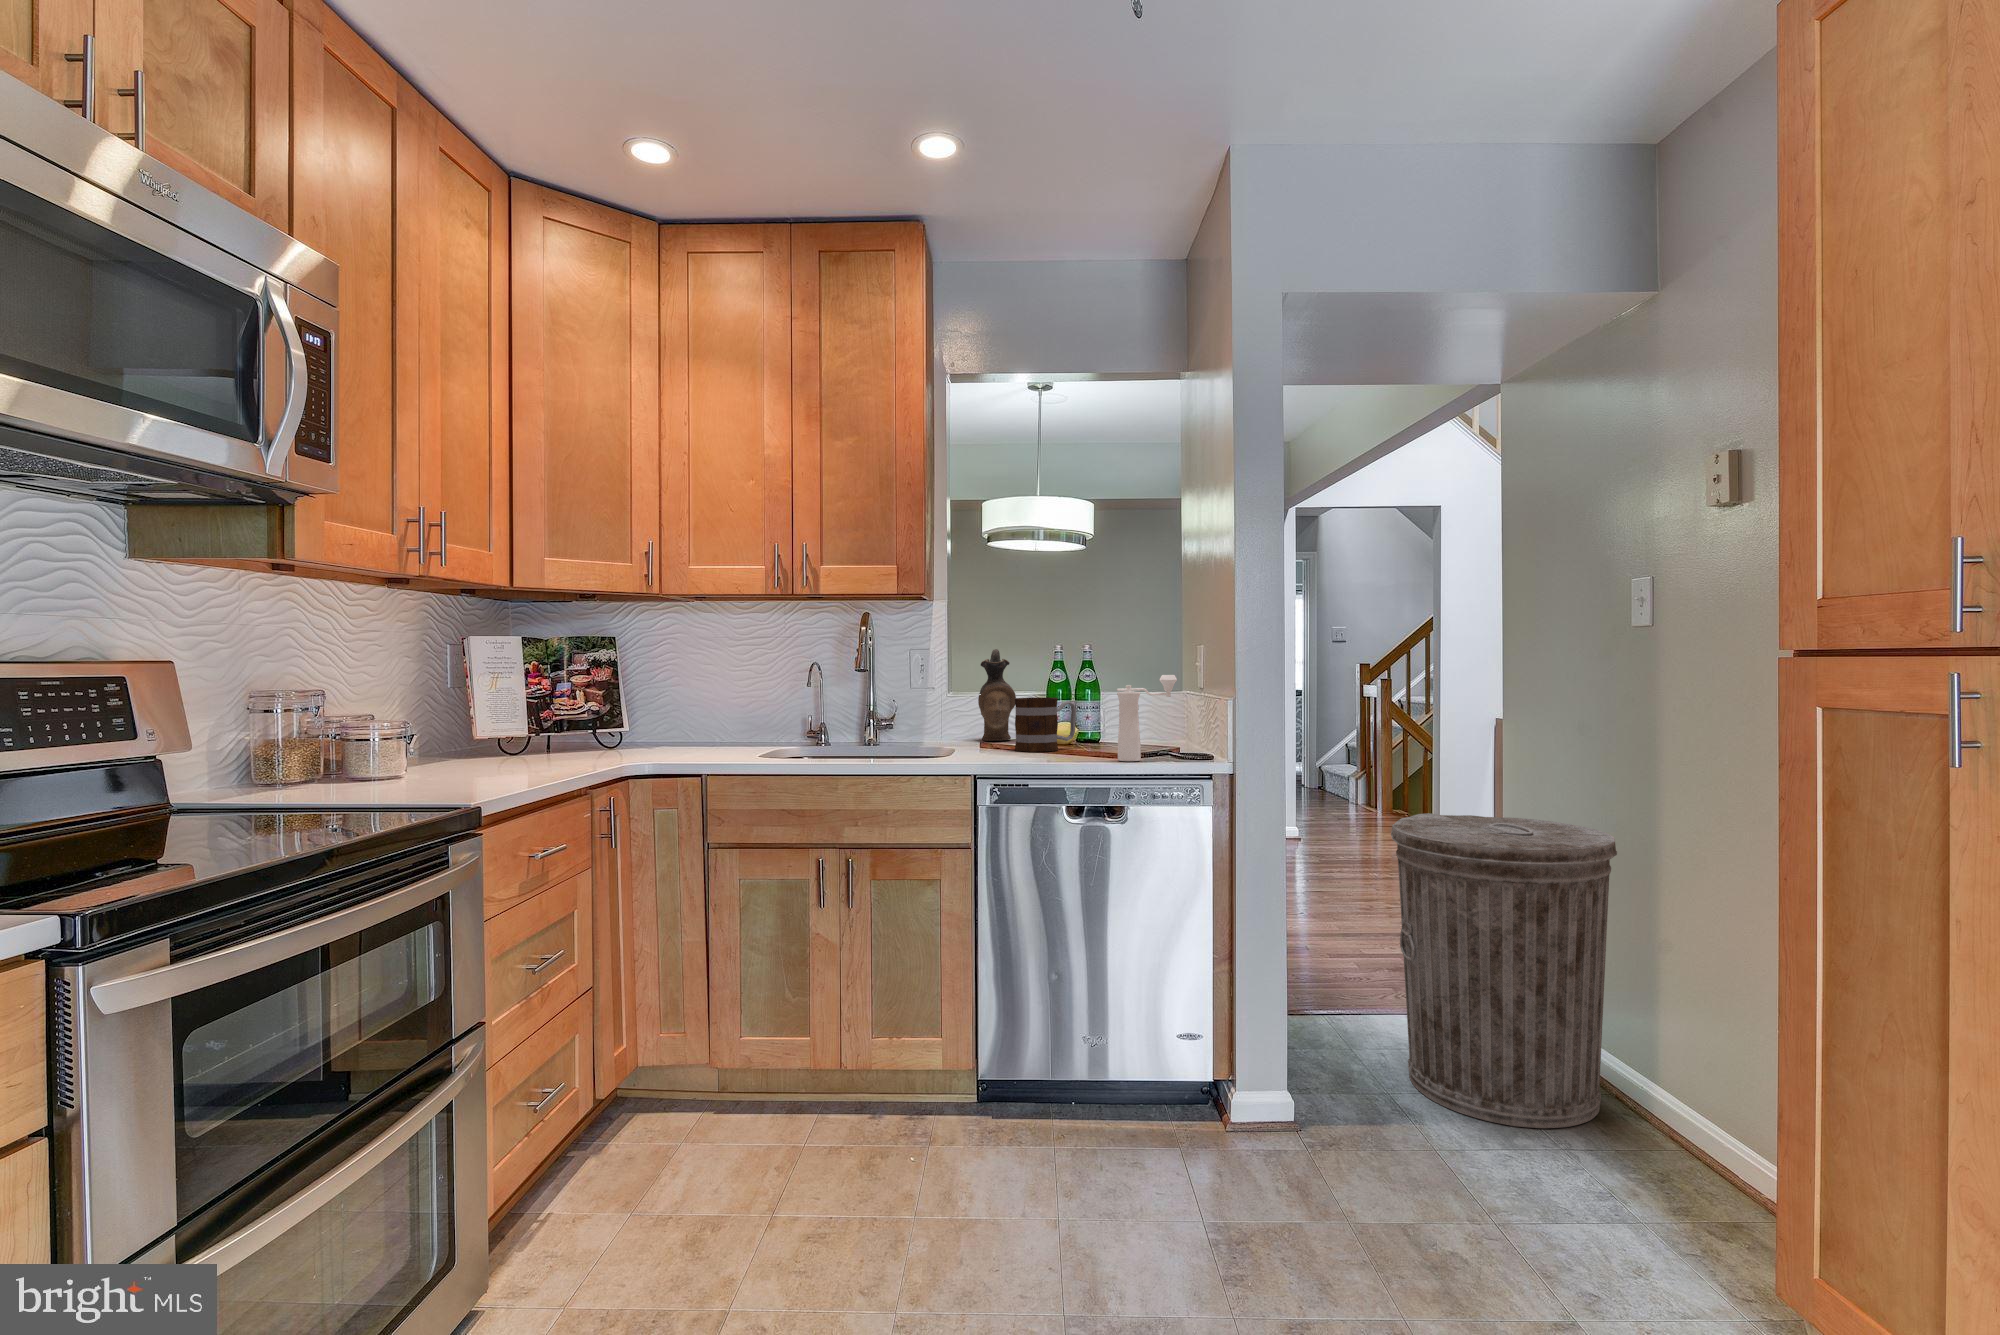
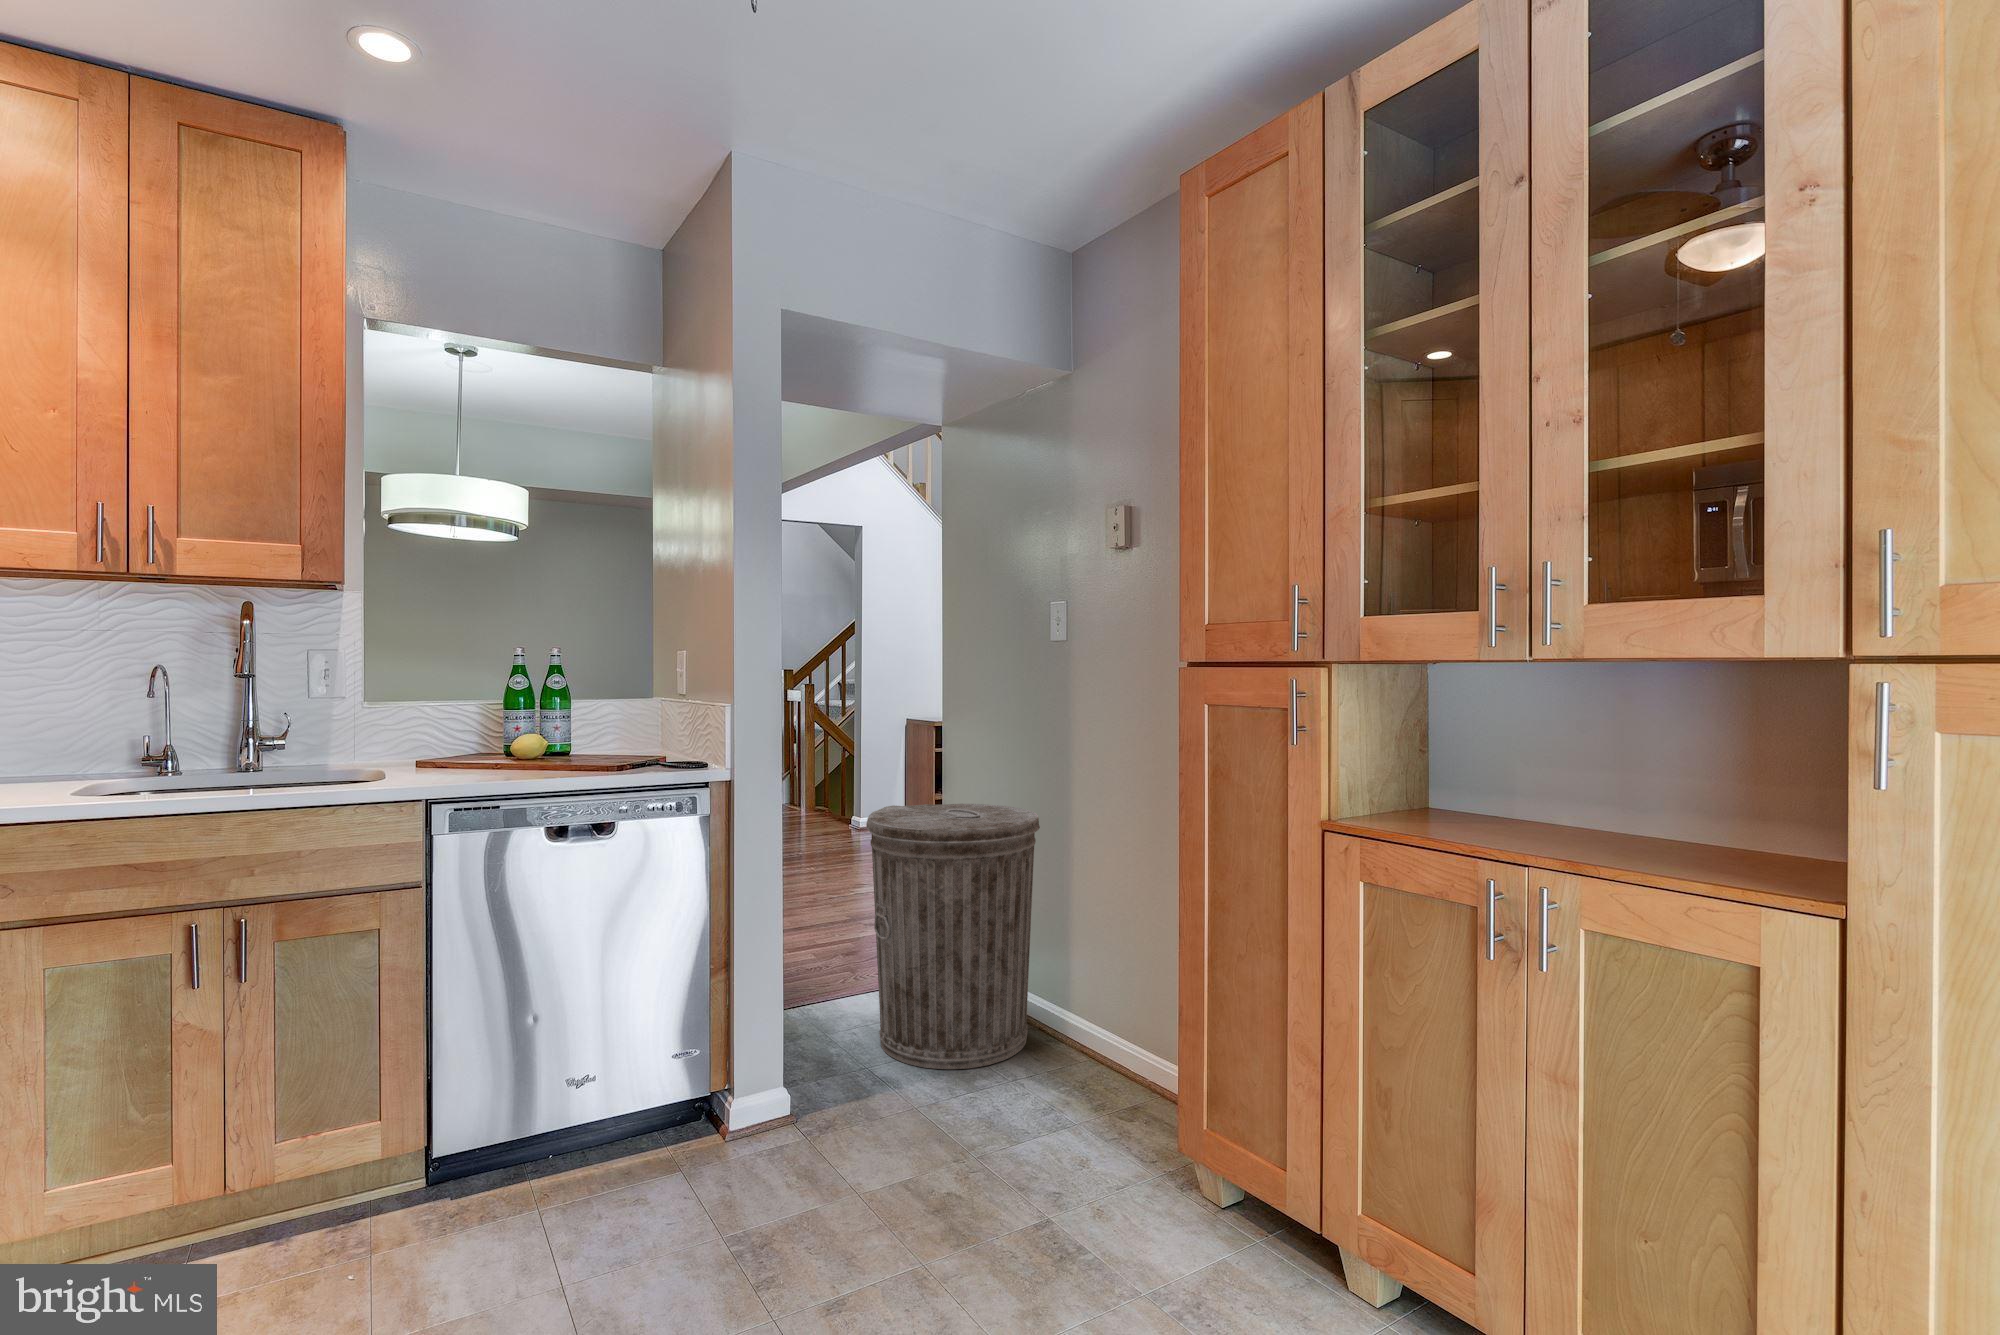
ceramic pitcher: present [978,649,1016,741] -> none [410,651,461,759]
pepper mill: present [1117,675,1177,761] -> none [608,681,673,774]
mug: present [1015,698,1076,752] -> none [469,707,546,769]

